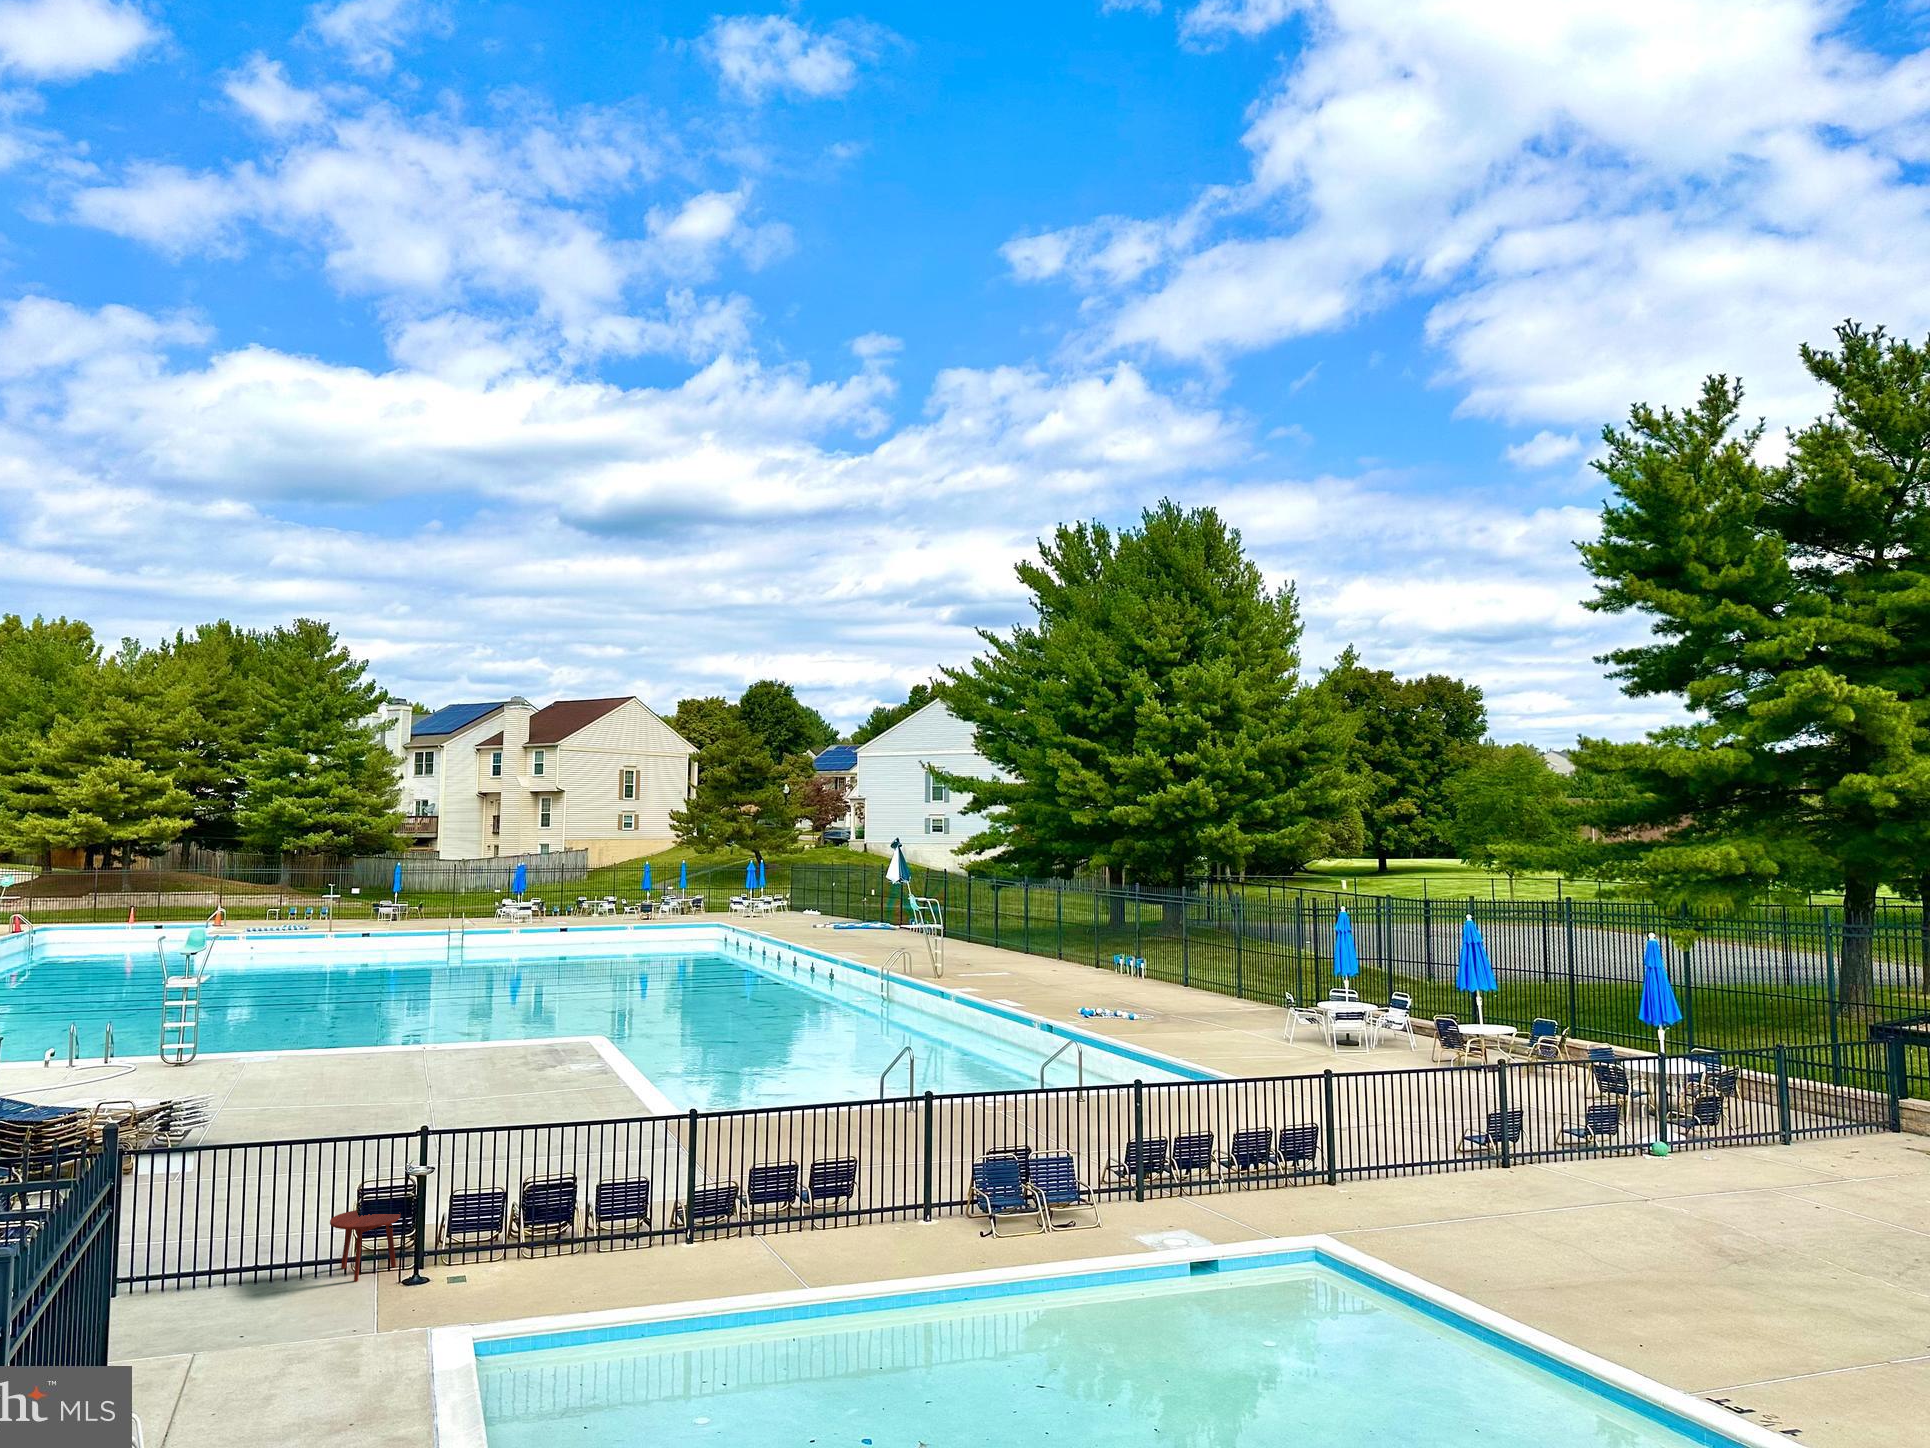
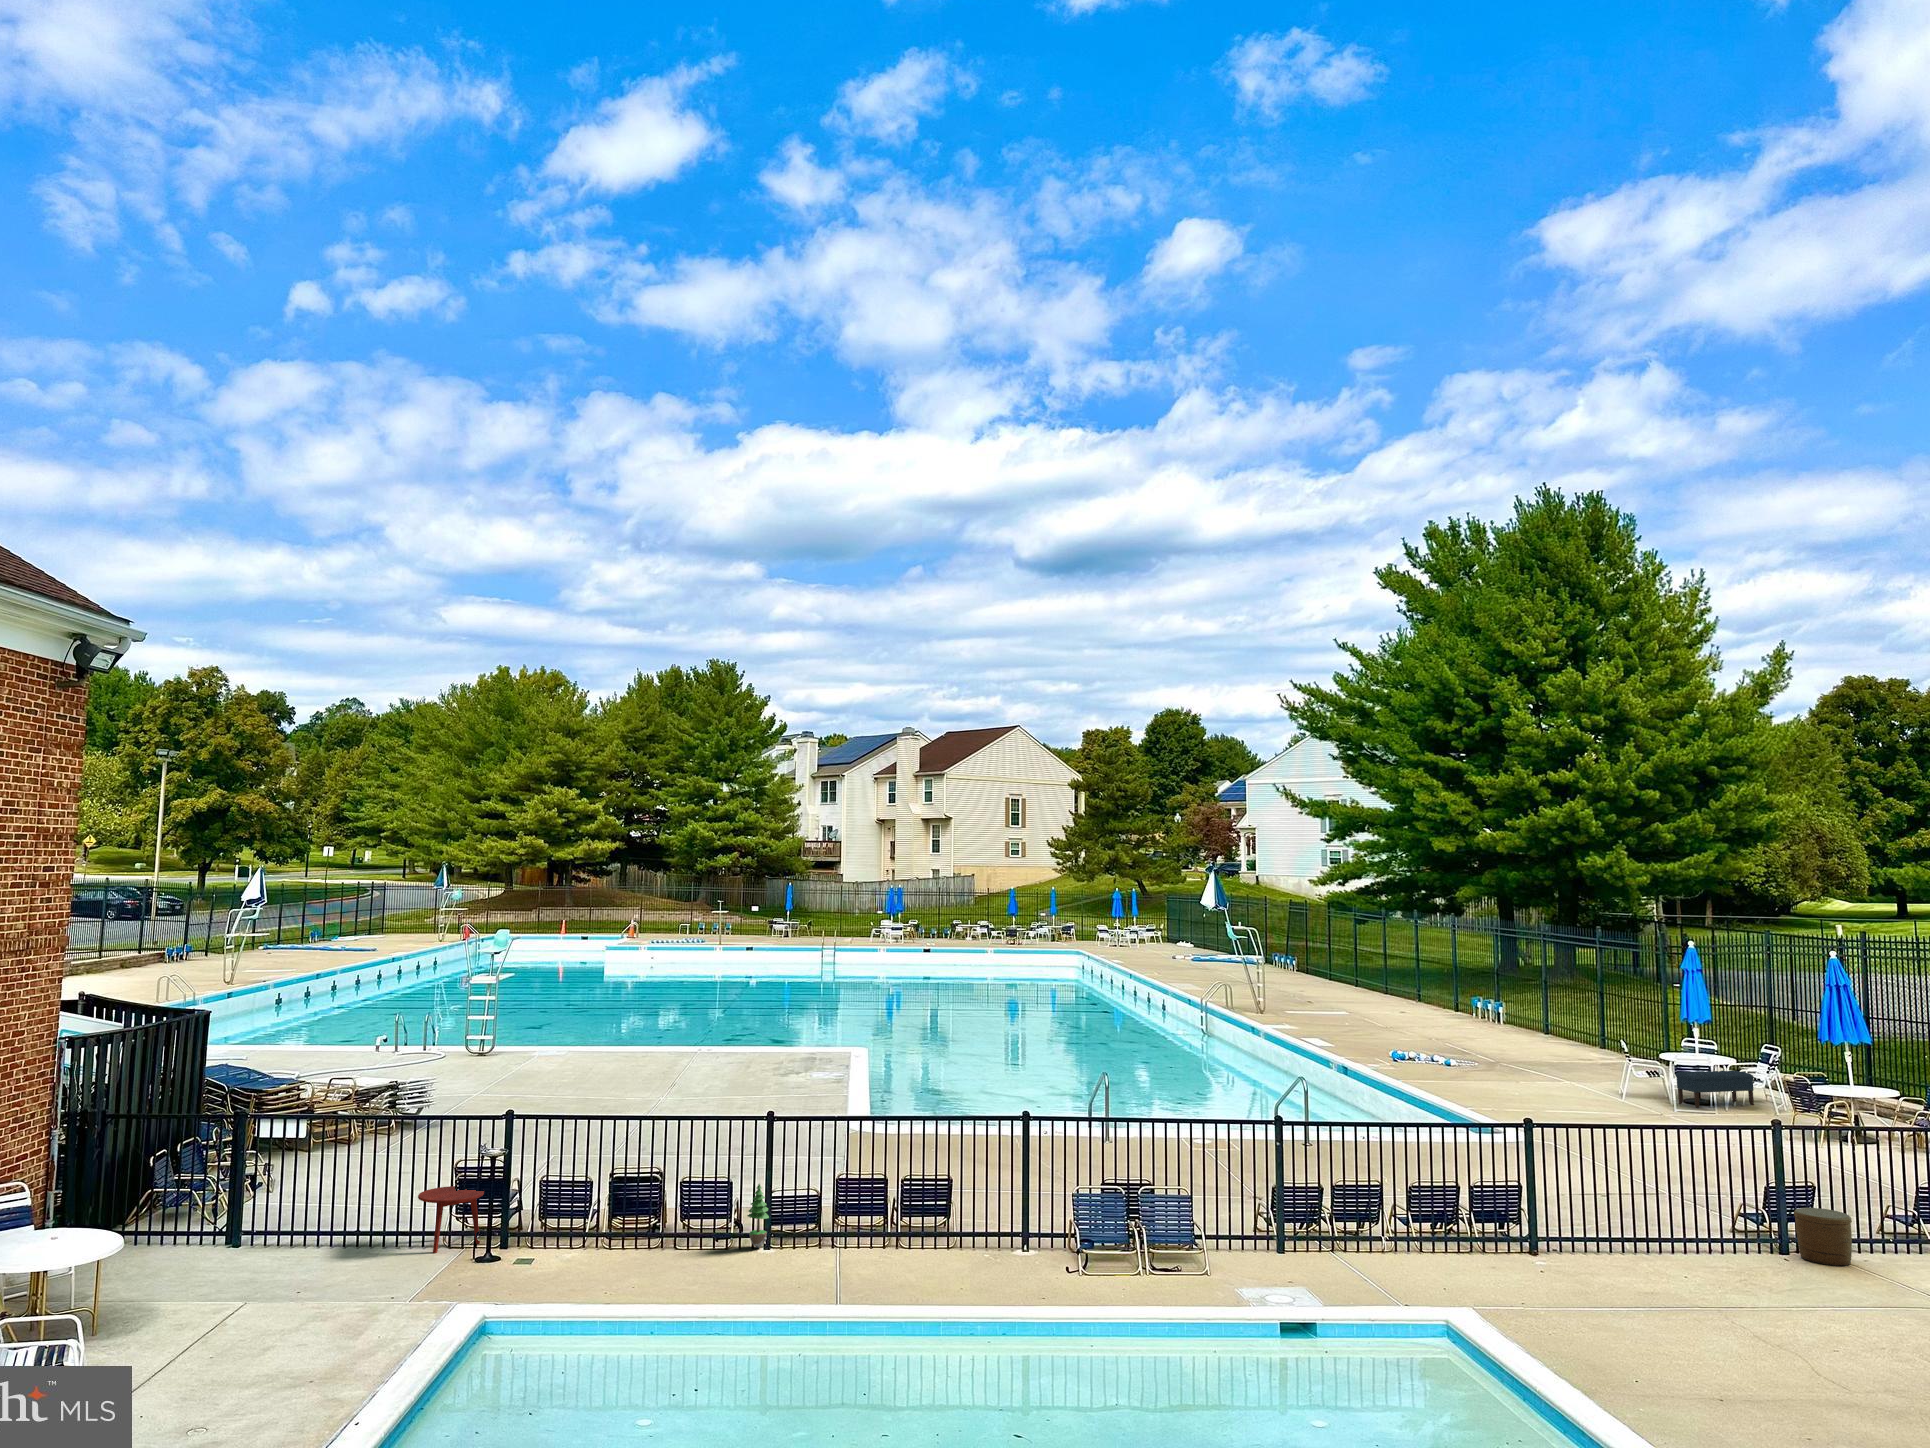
bench: none [1338,1015,1394,1048] -> present [1675,1070,1754,1108]
woven basket: none [1512,1128,1554,1173] -> present [1794,1208,1852,1266]
potted tree: none [676,1179,699,1243] -> present [747,1184,769,1248]

